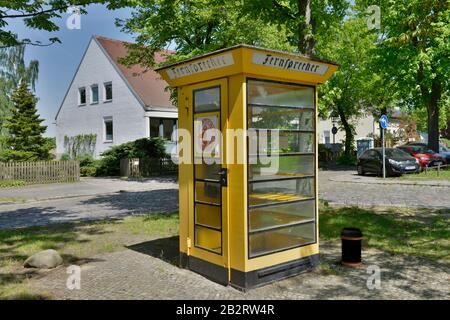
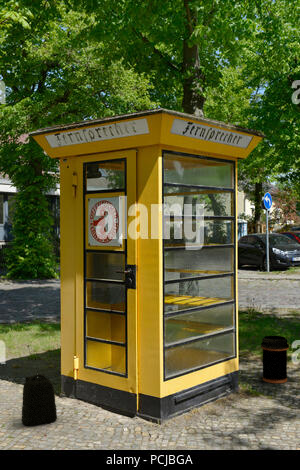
backpack: none [143,250,169,289] -> present [21,374,57,426]

